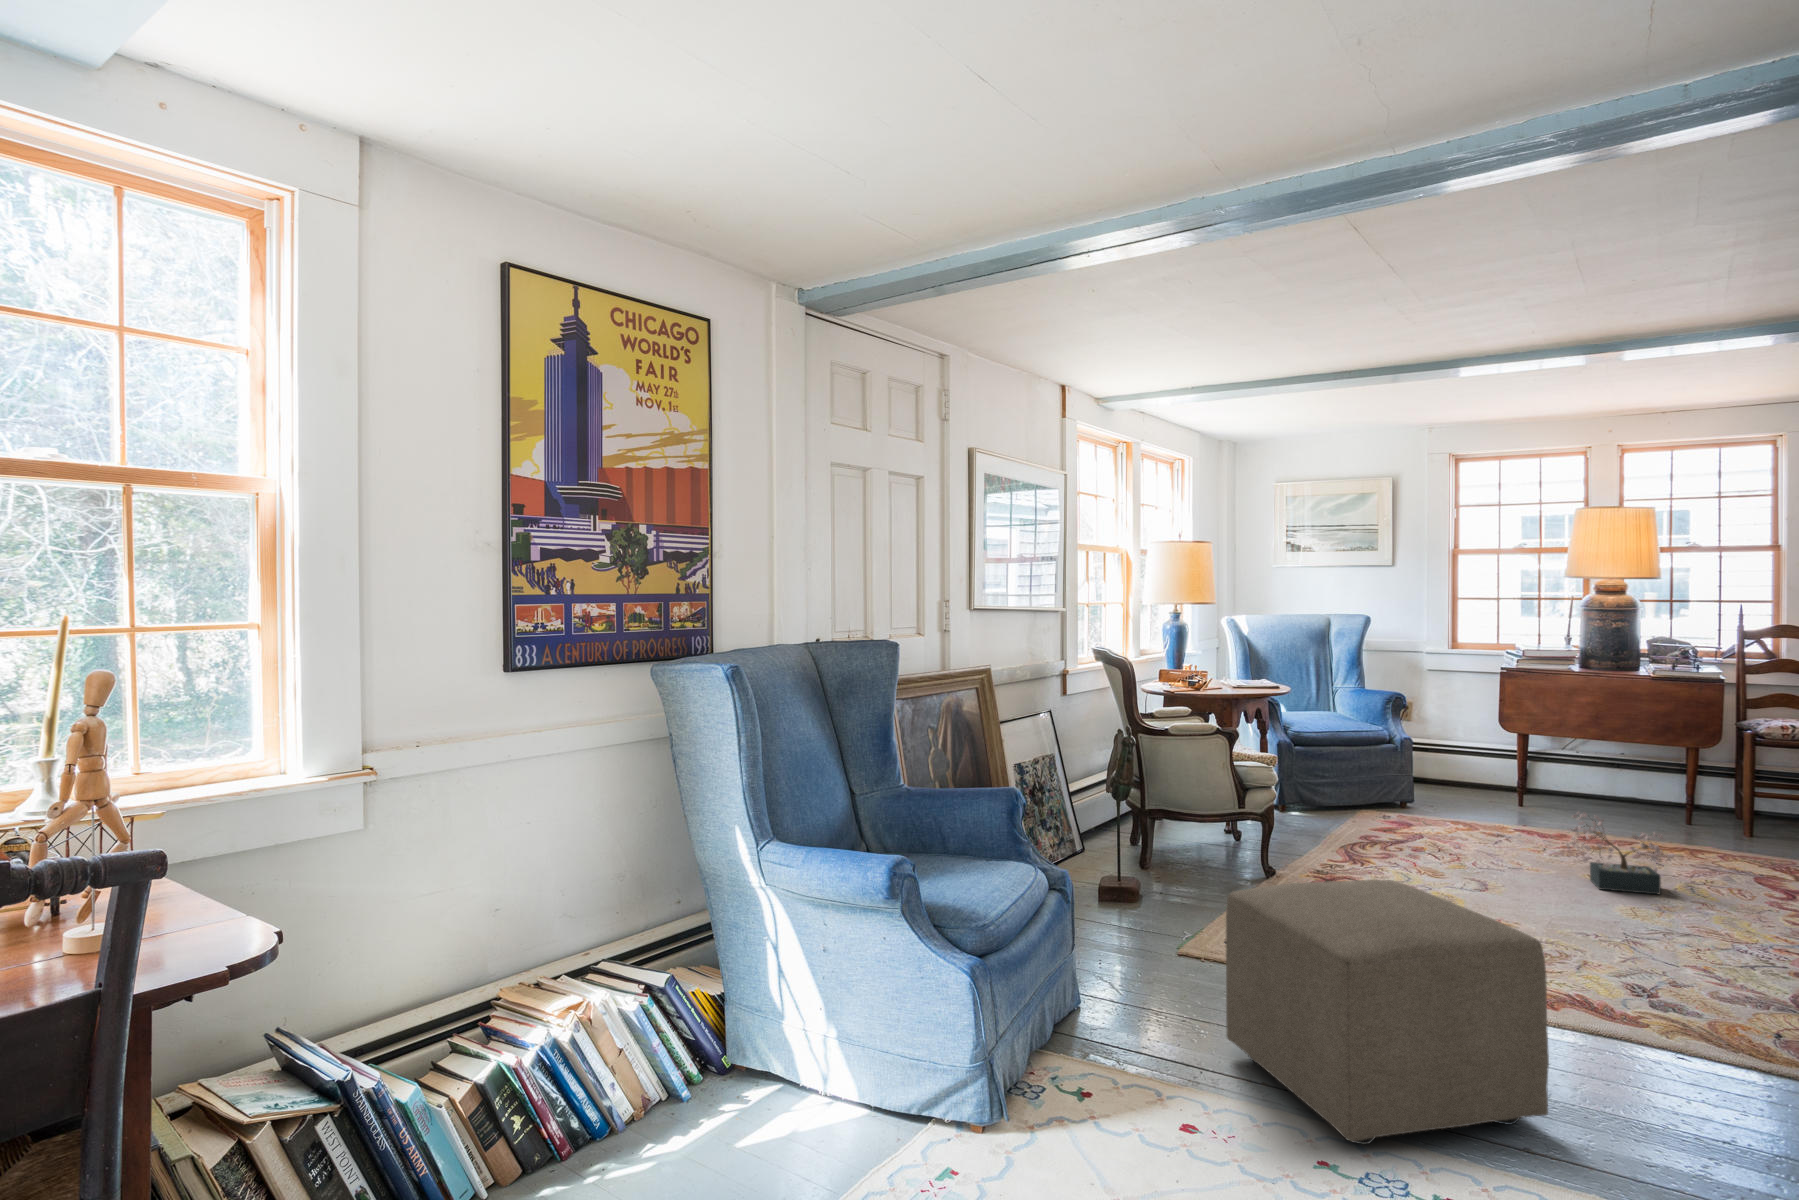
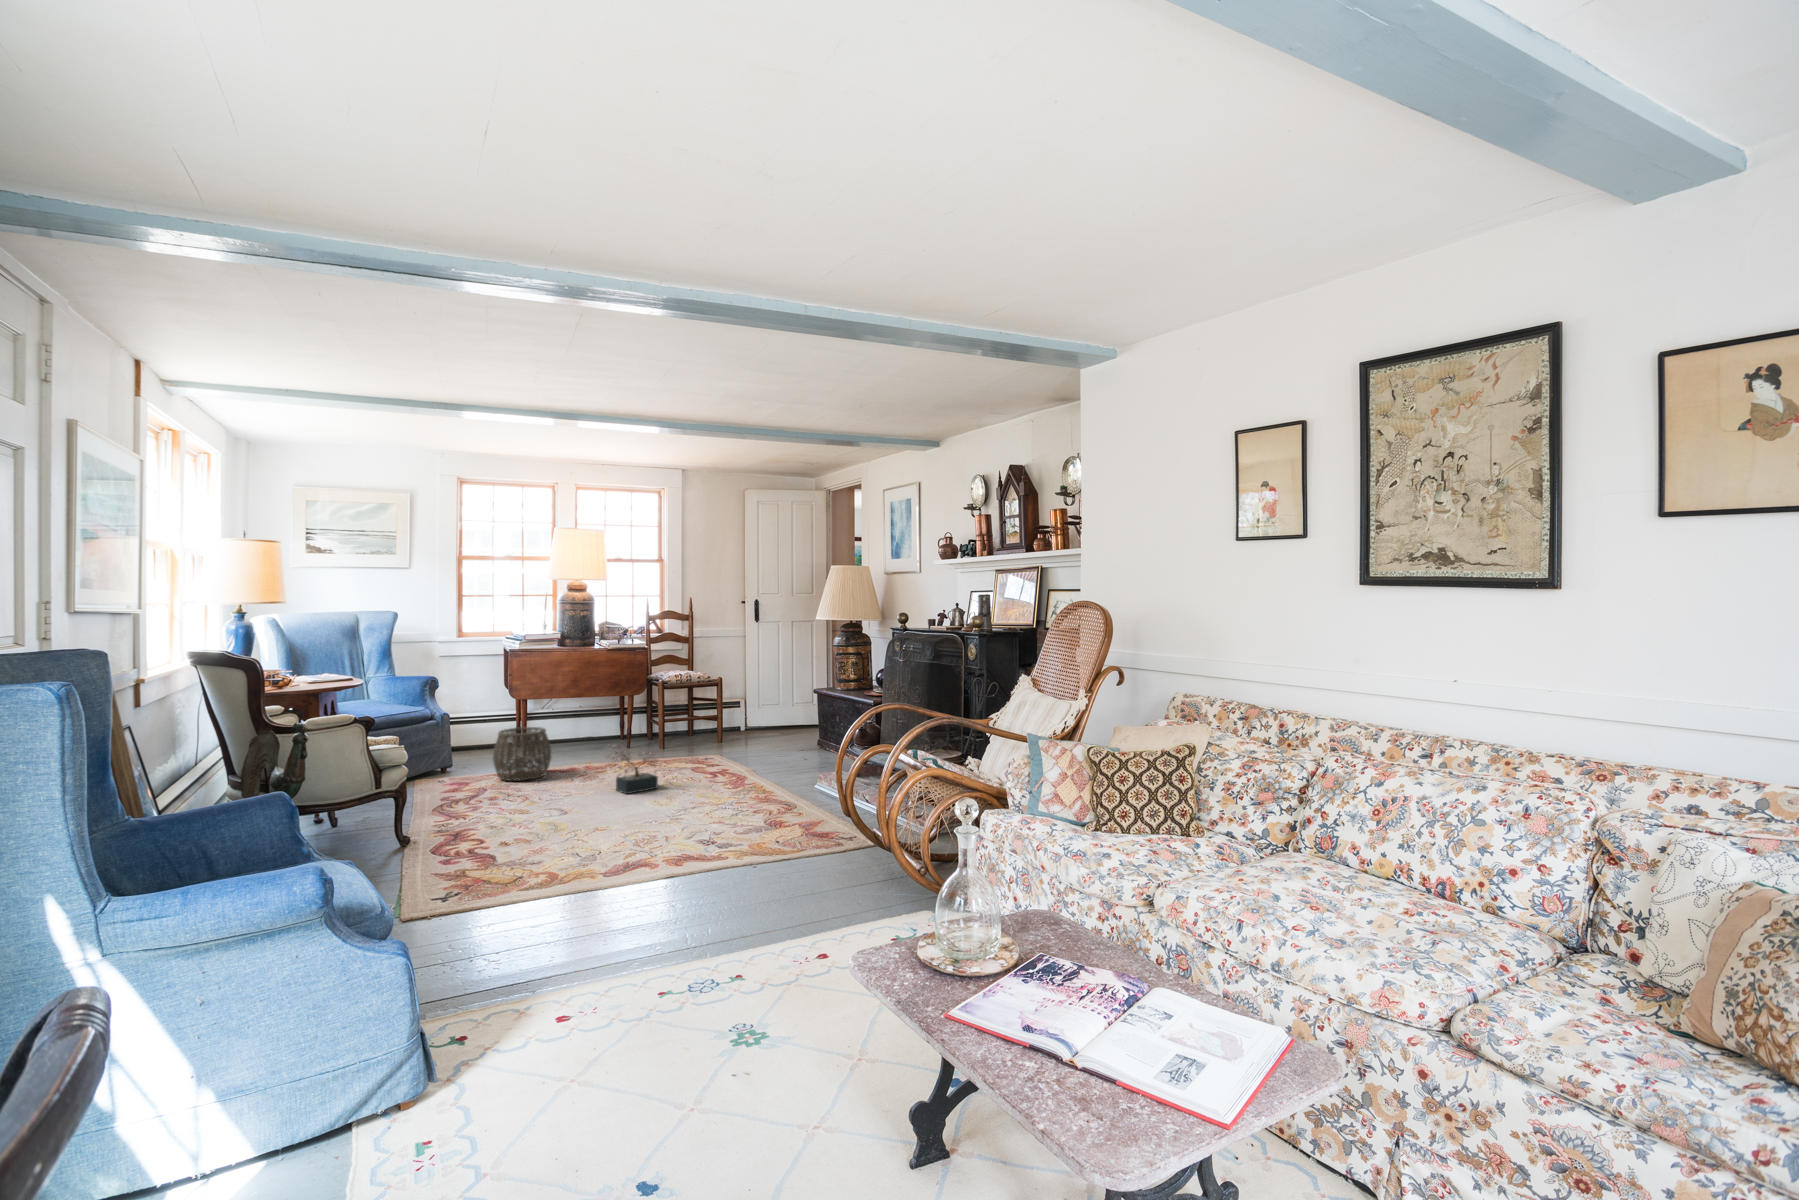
woven basket: none [1442,768,1524,839] -> present [493,727,551,781]
ottoman: present [1225,880,1549,1144] -> none [527,799,737,973]

